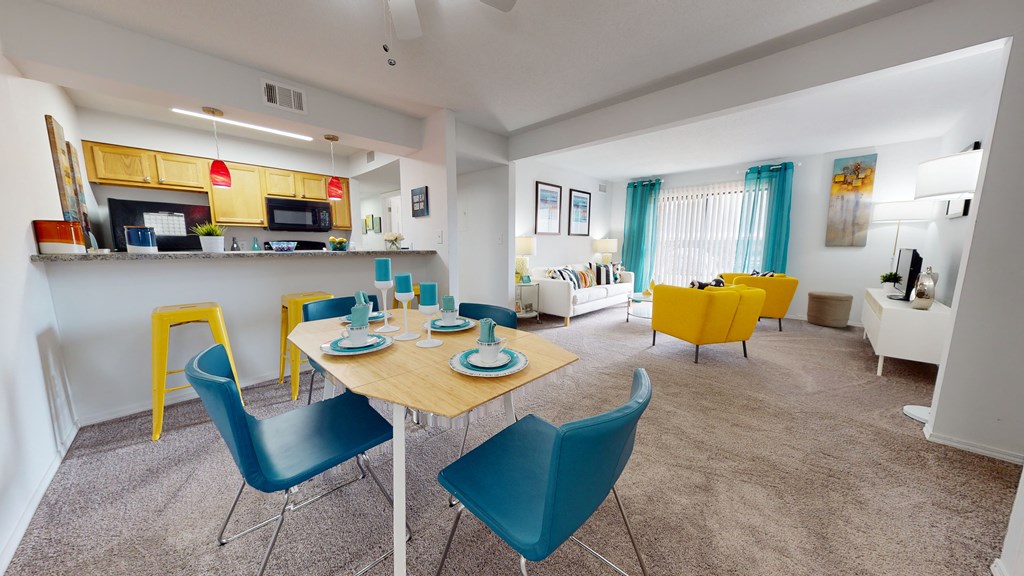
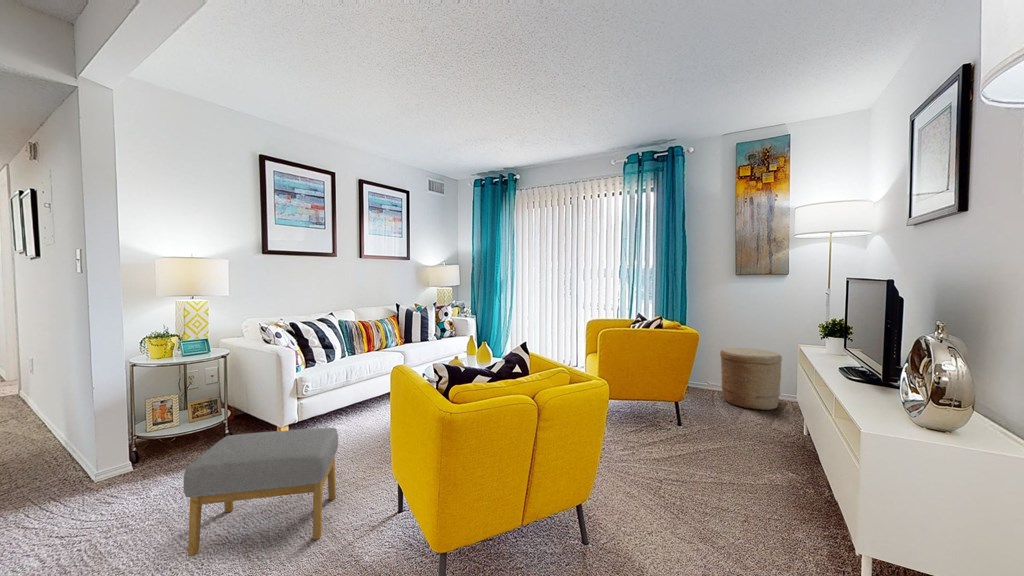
footstool: none [584,314,637,352] -> present [183,428,338,557]

